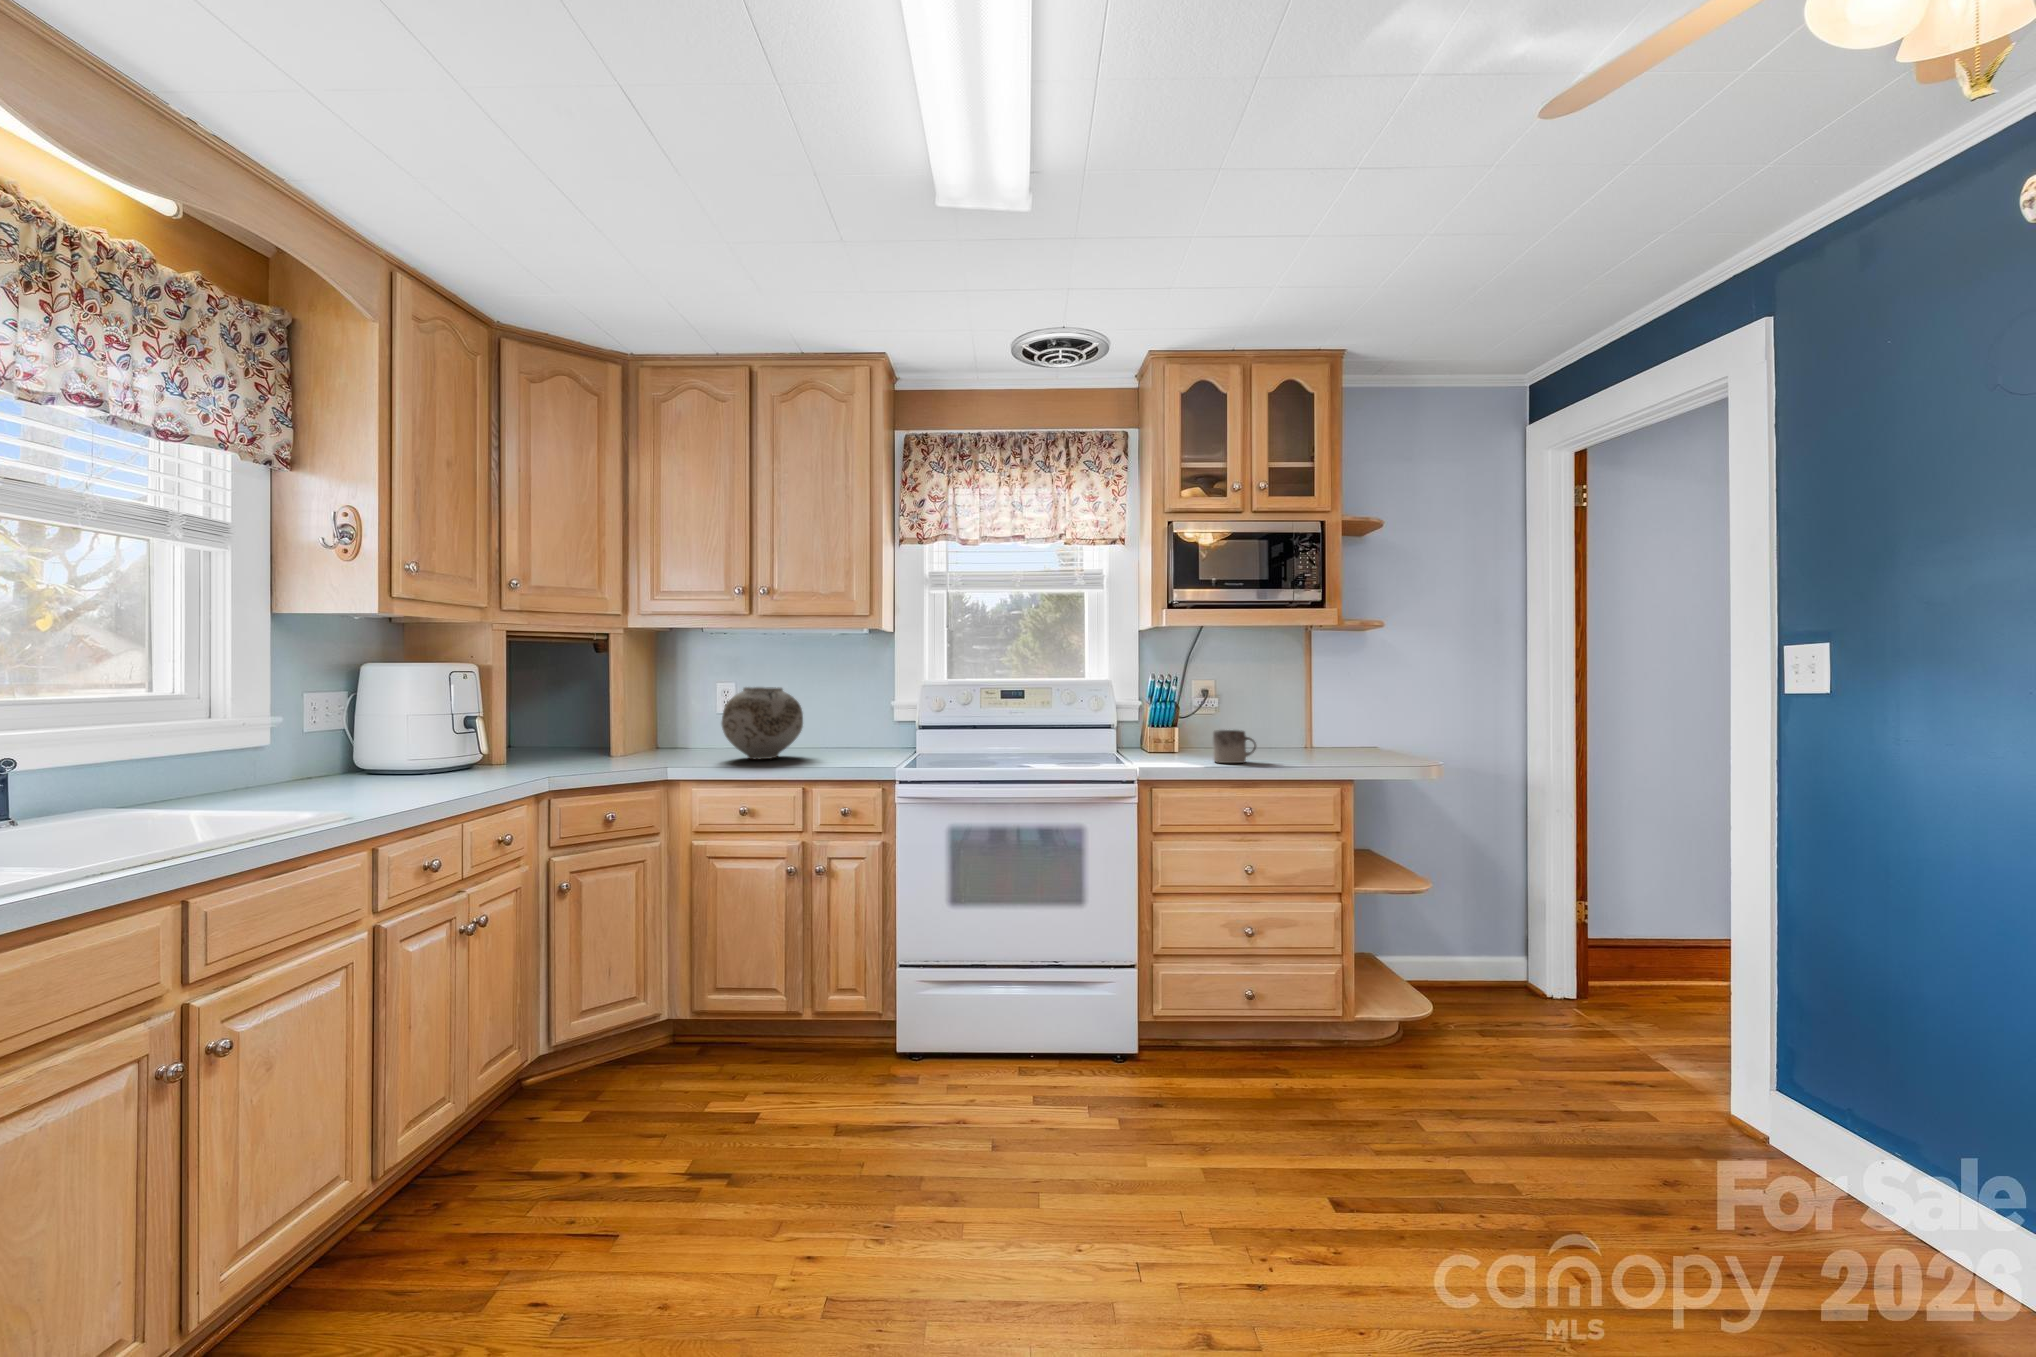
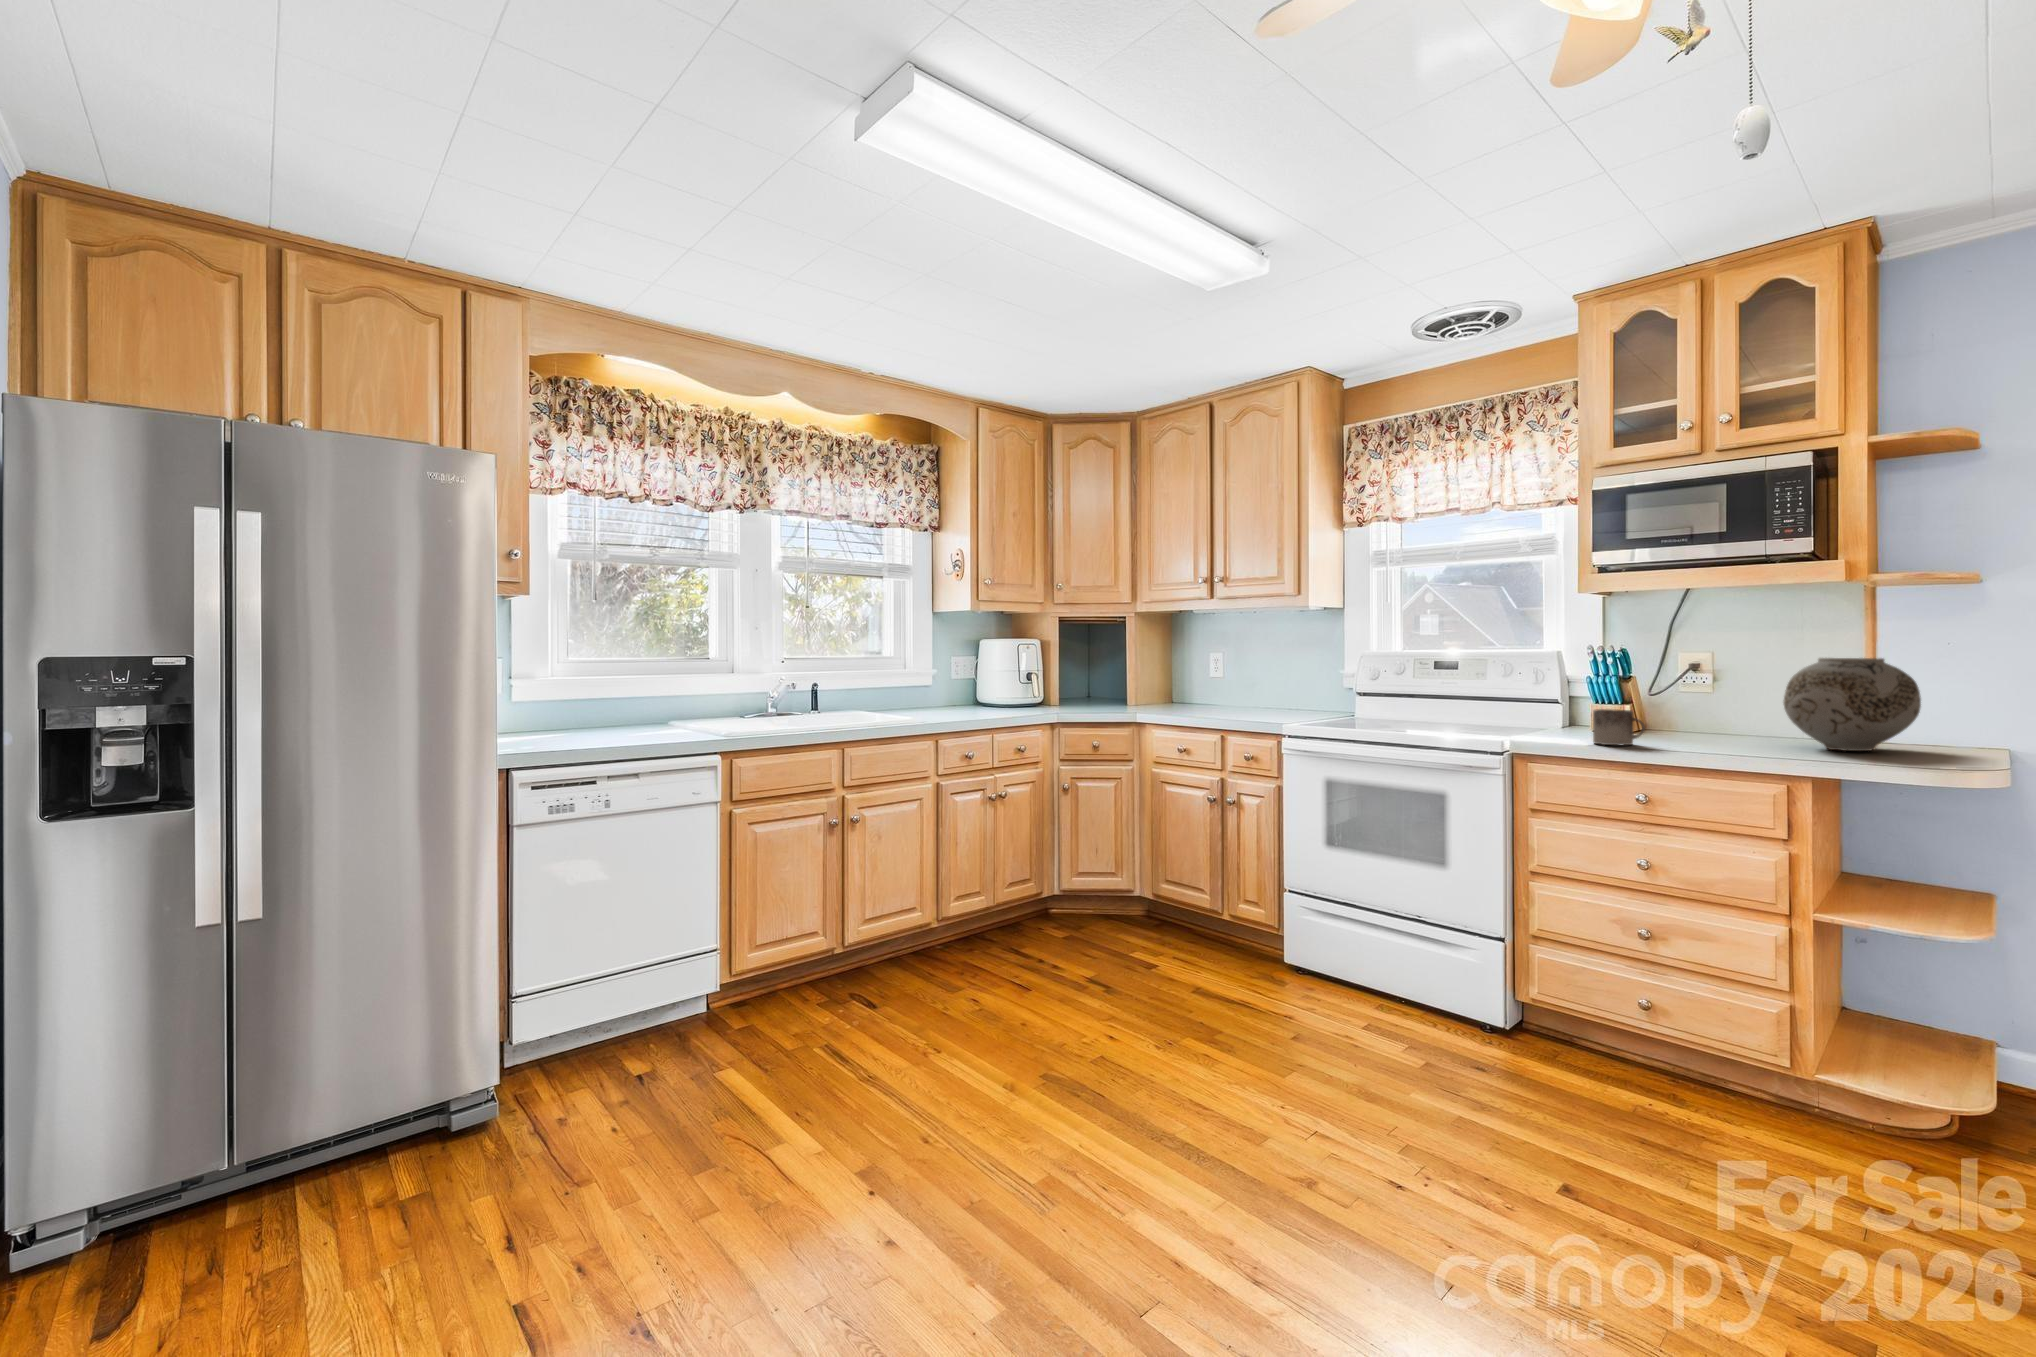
vase: present [722,687,803,759] -> present [1783,658,1921,751]

